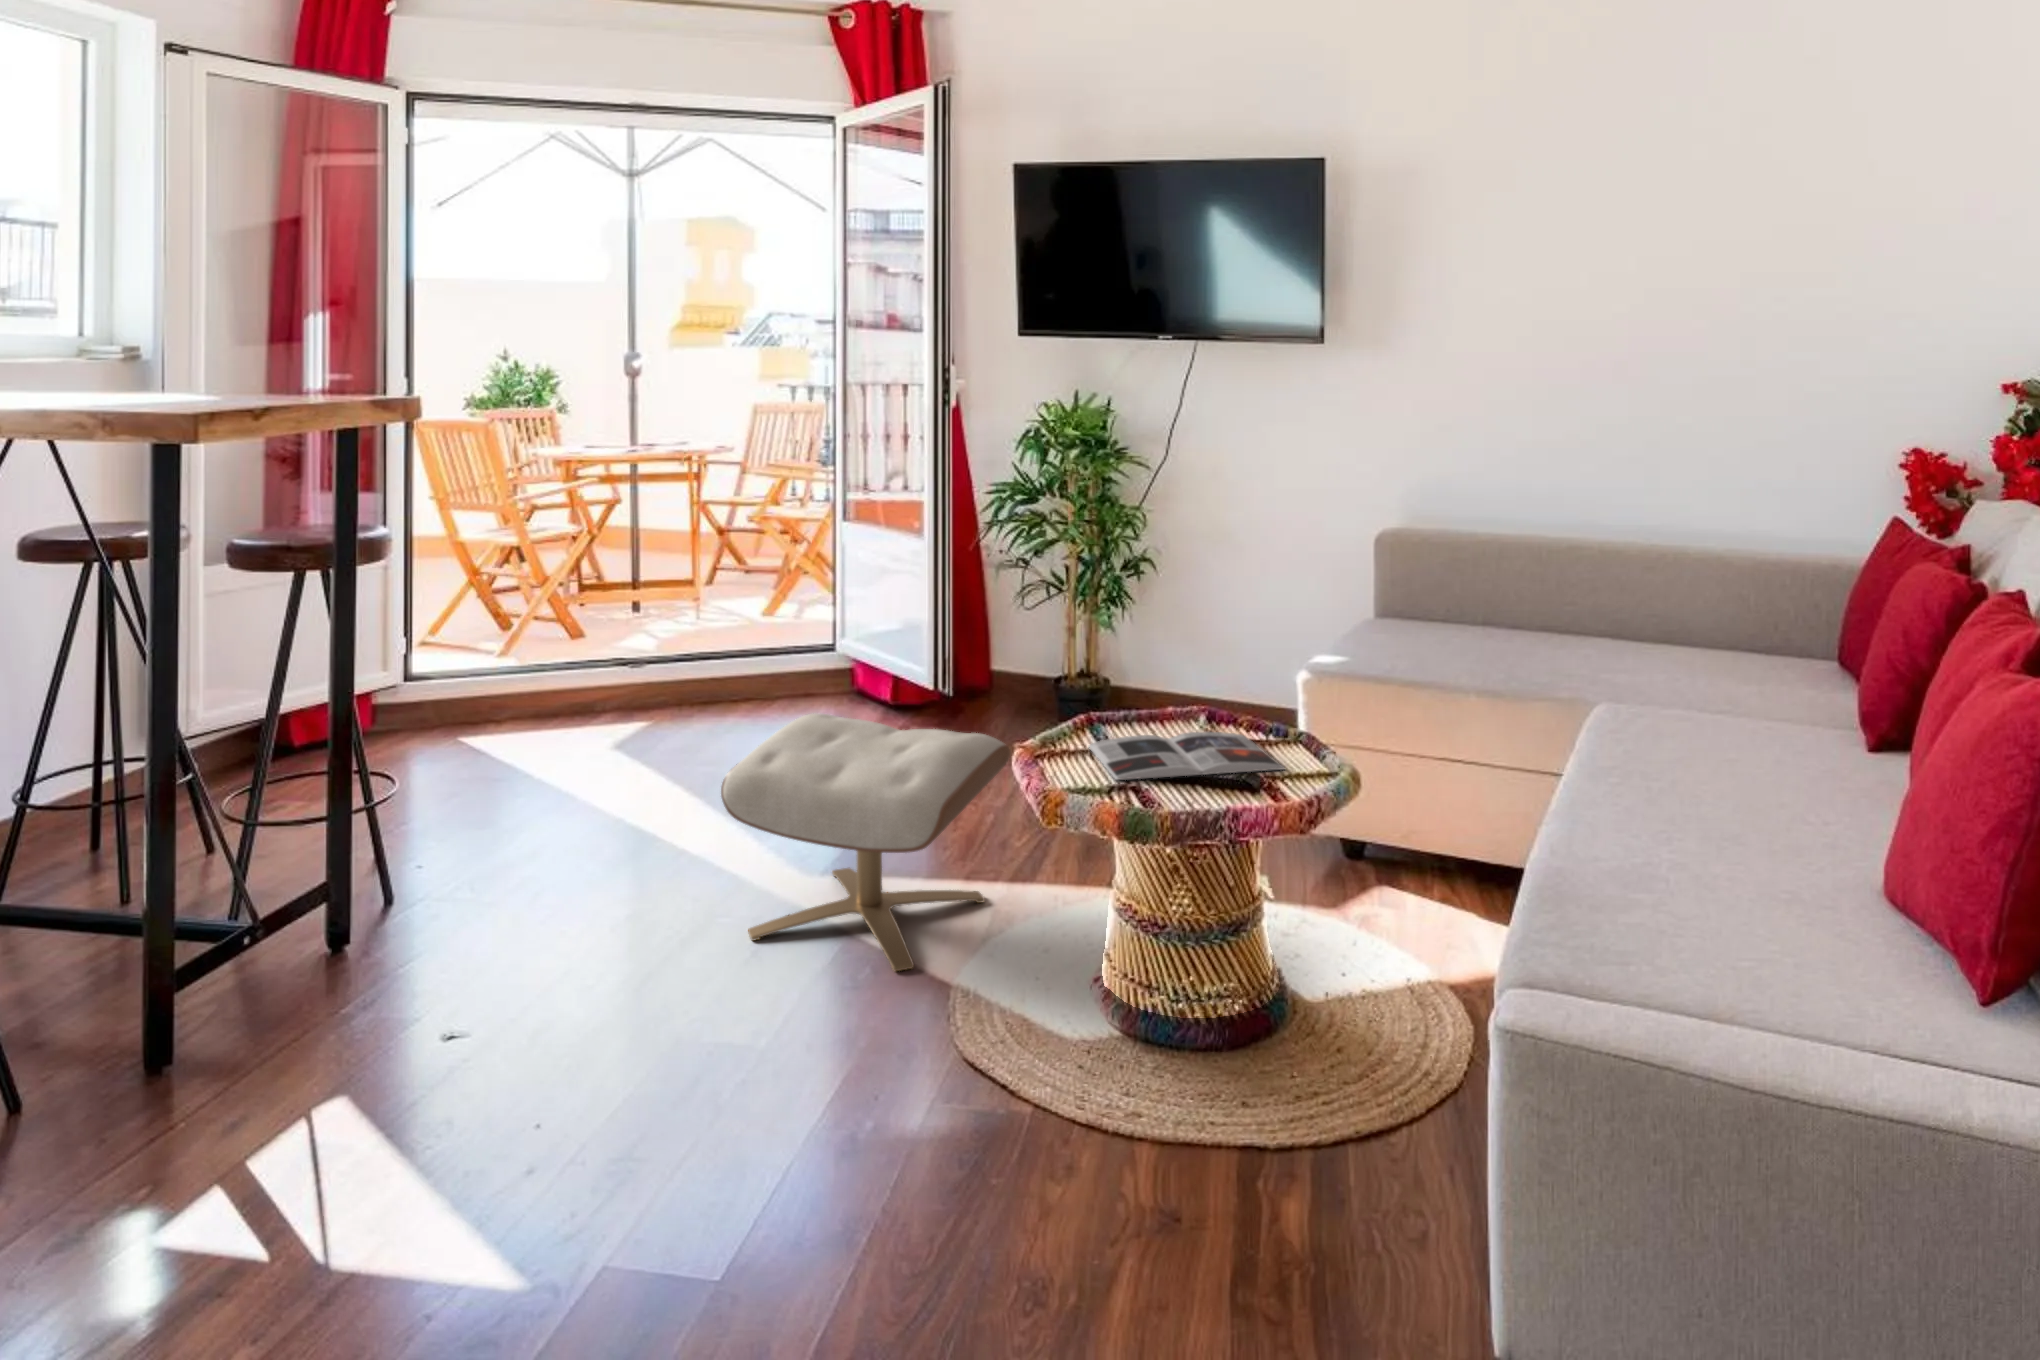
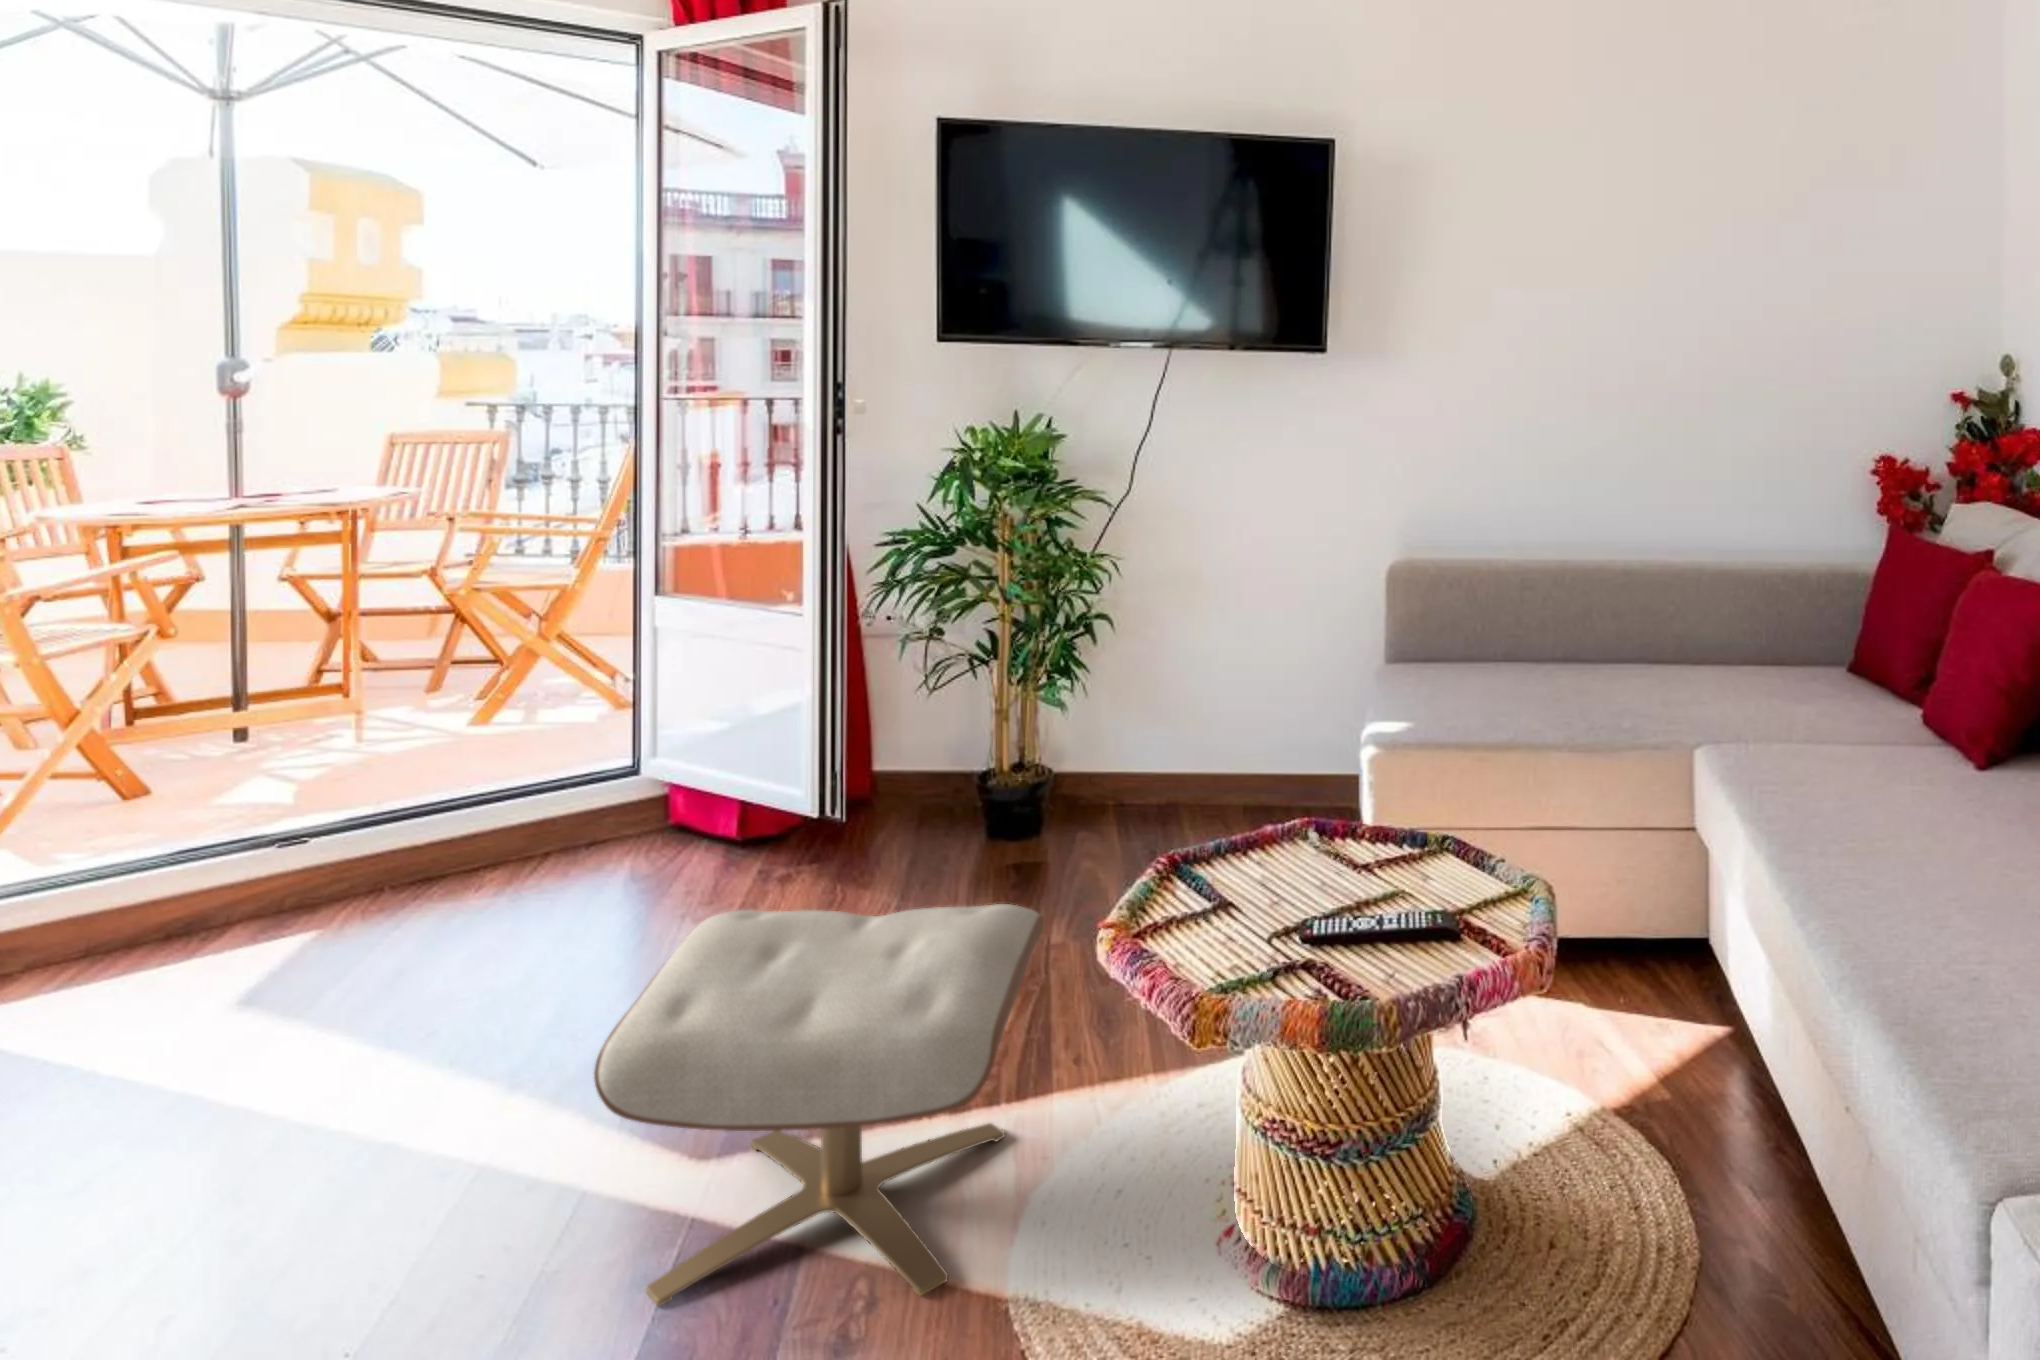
magazine: present [1089,732,1285,780] -> none [1206,857,1471,961]

